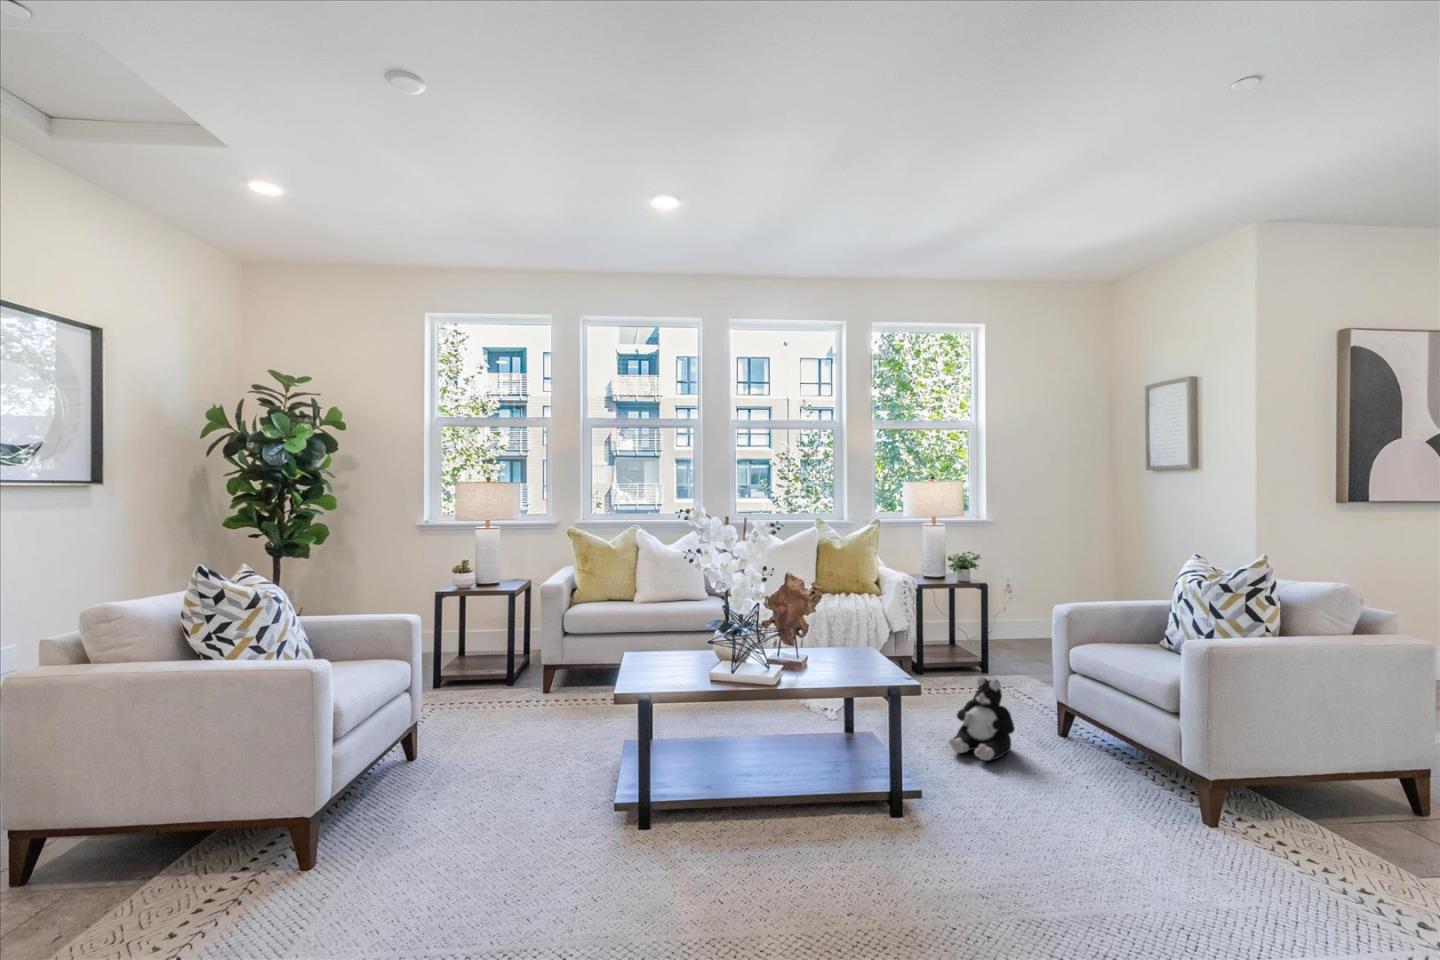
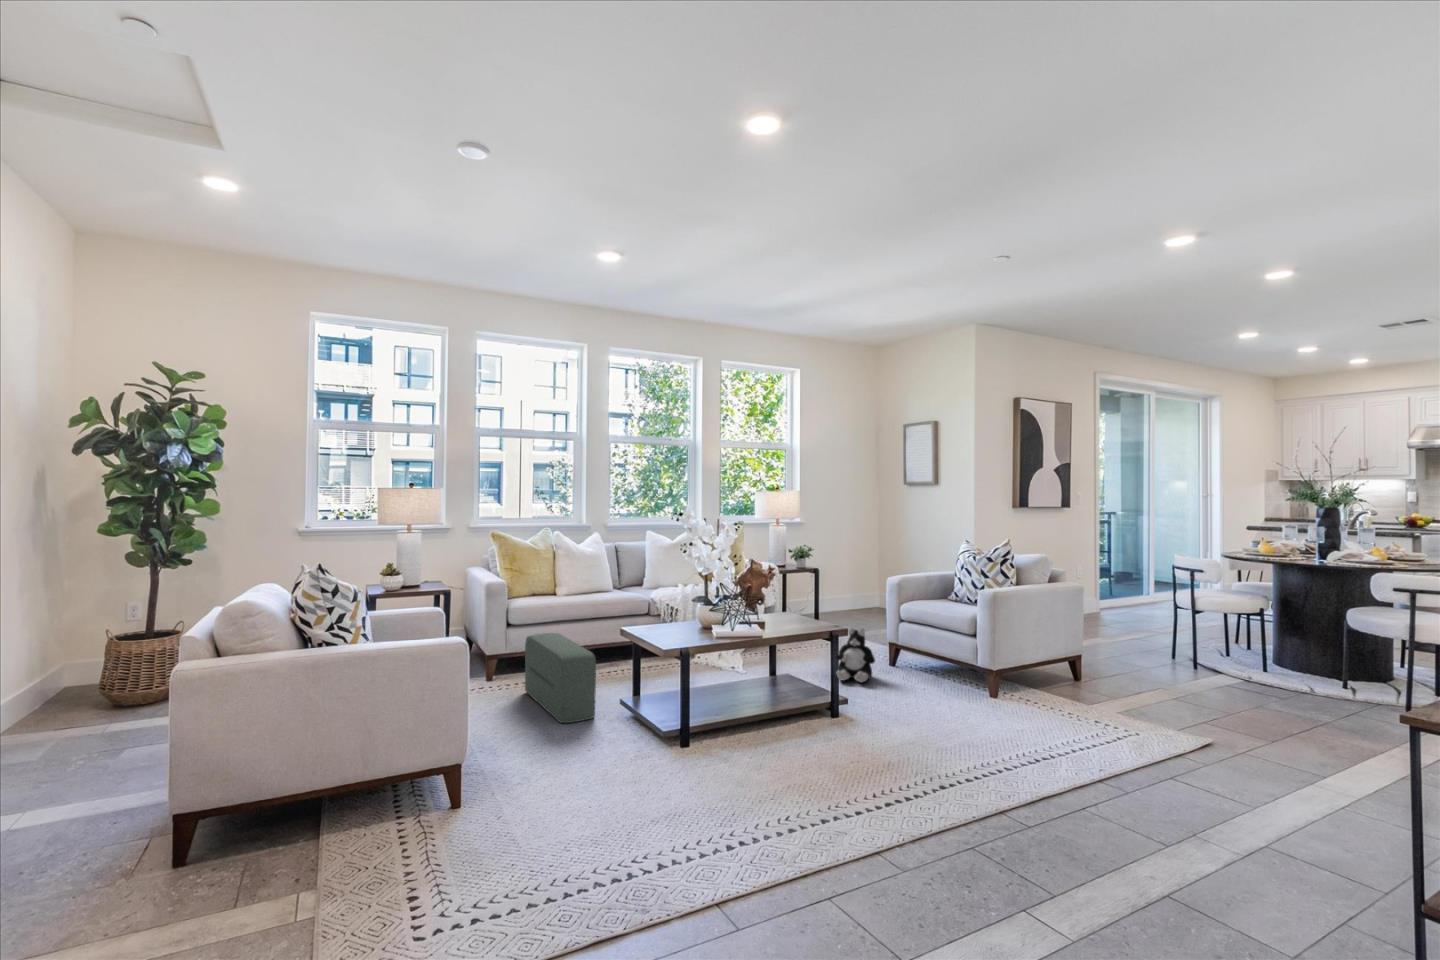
pouf: none [545,649,599,764] -> present [525,633,596,723]

